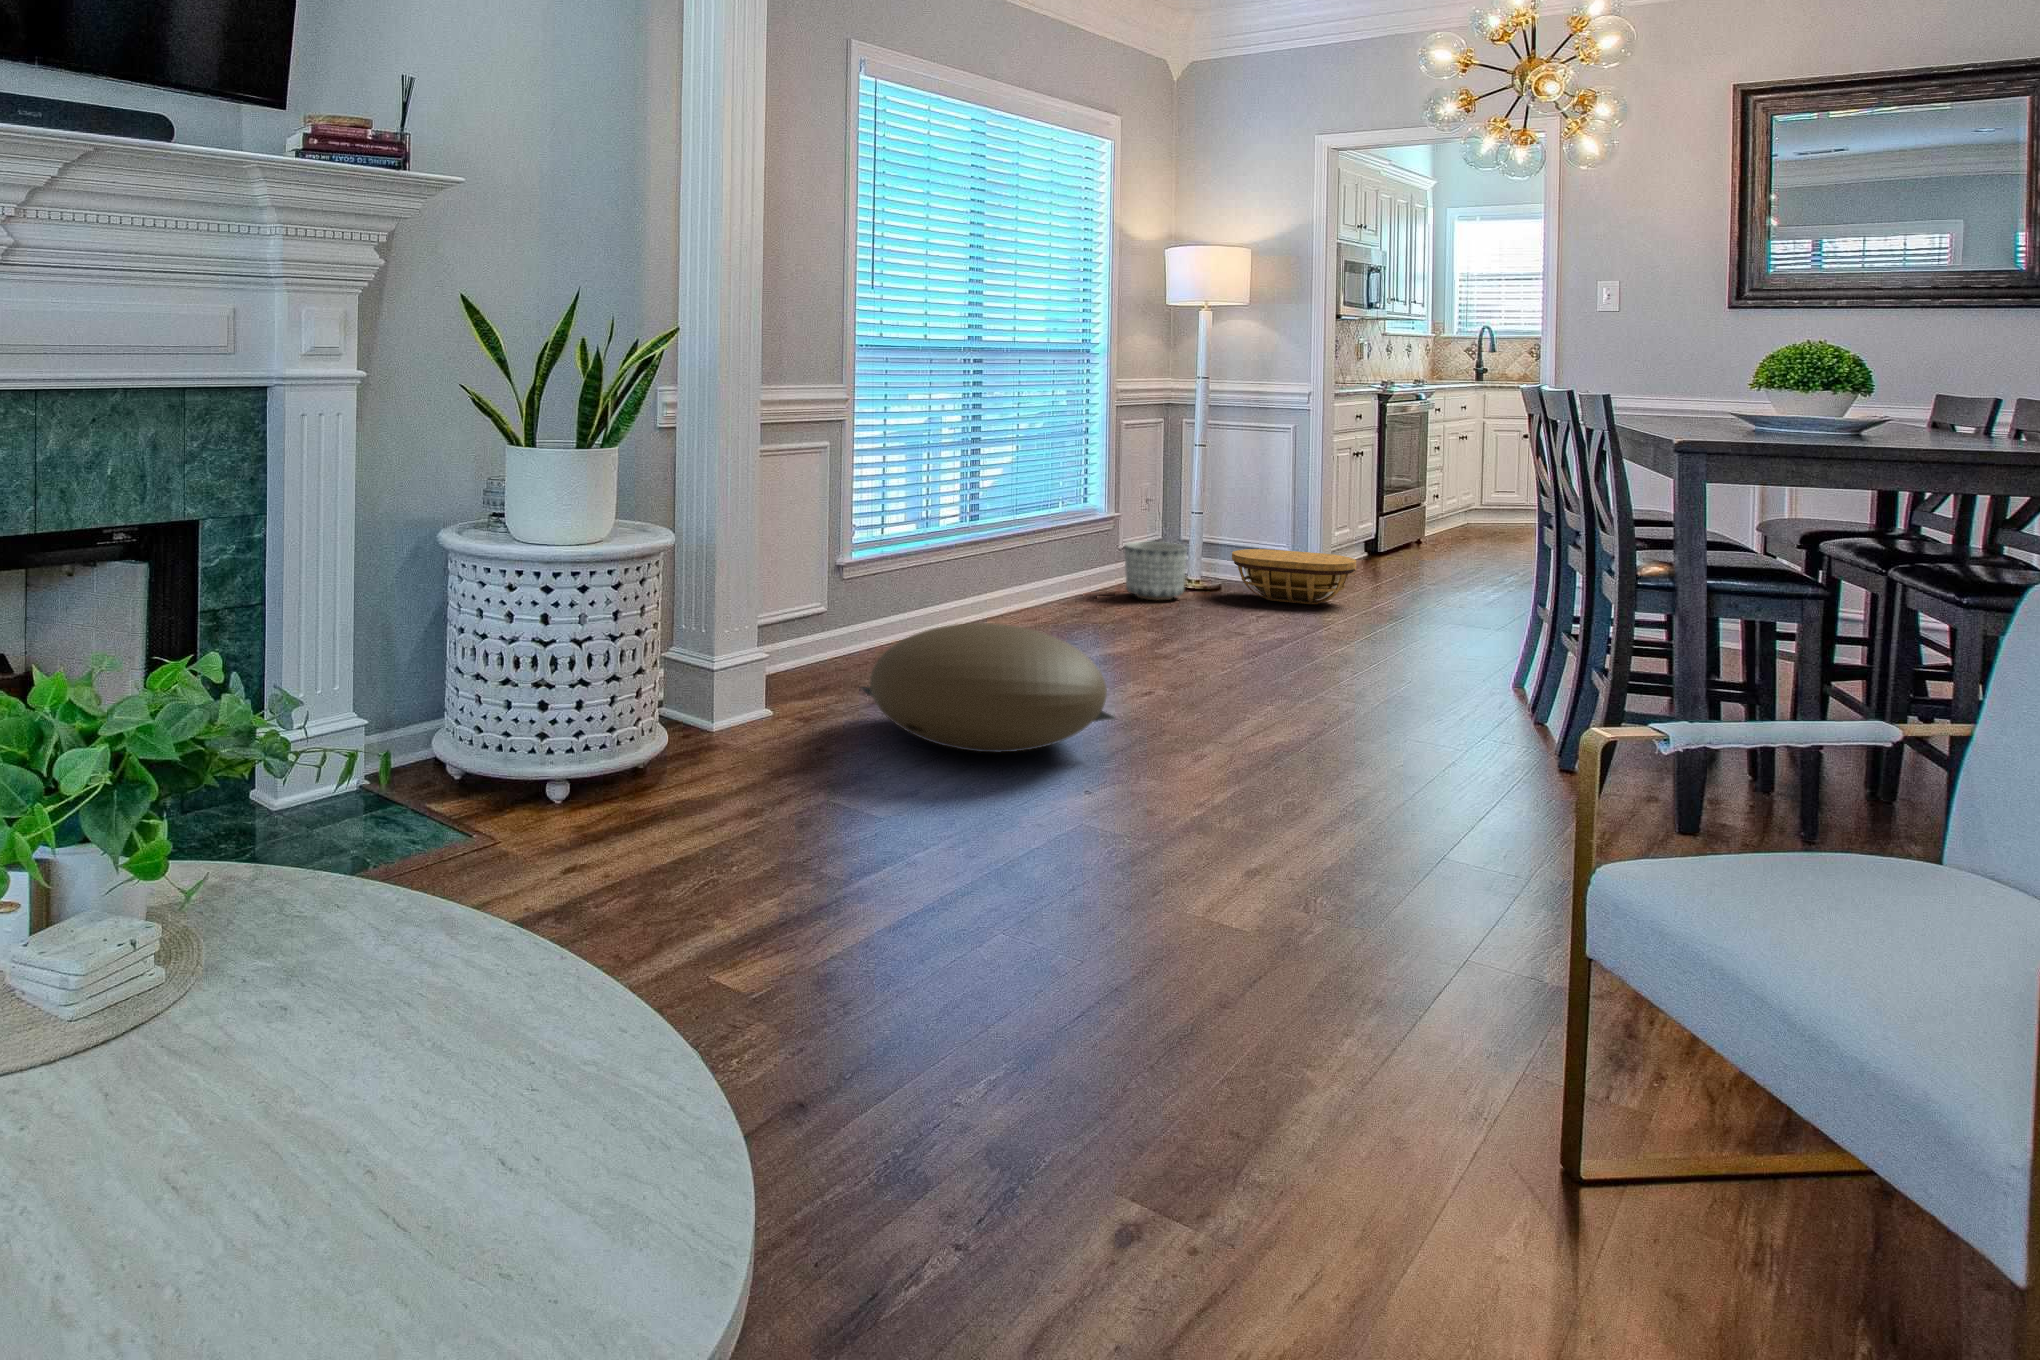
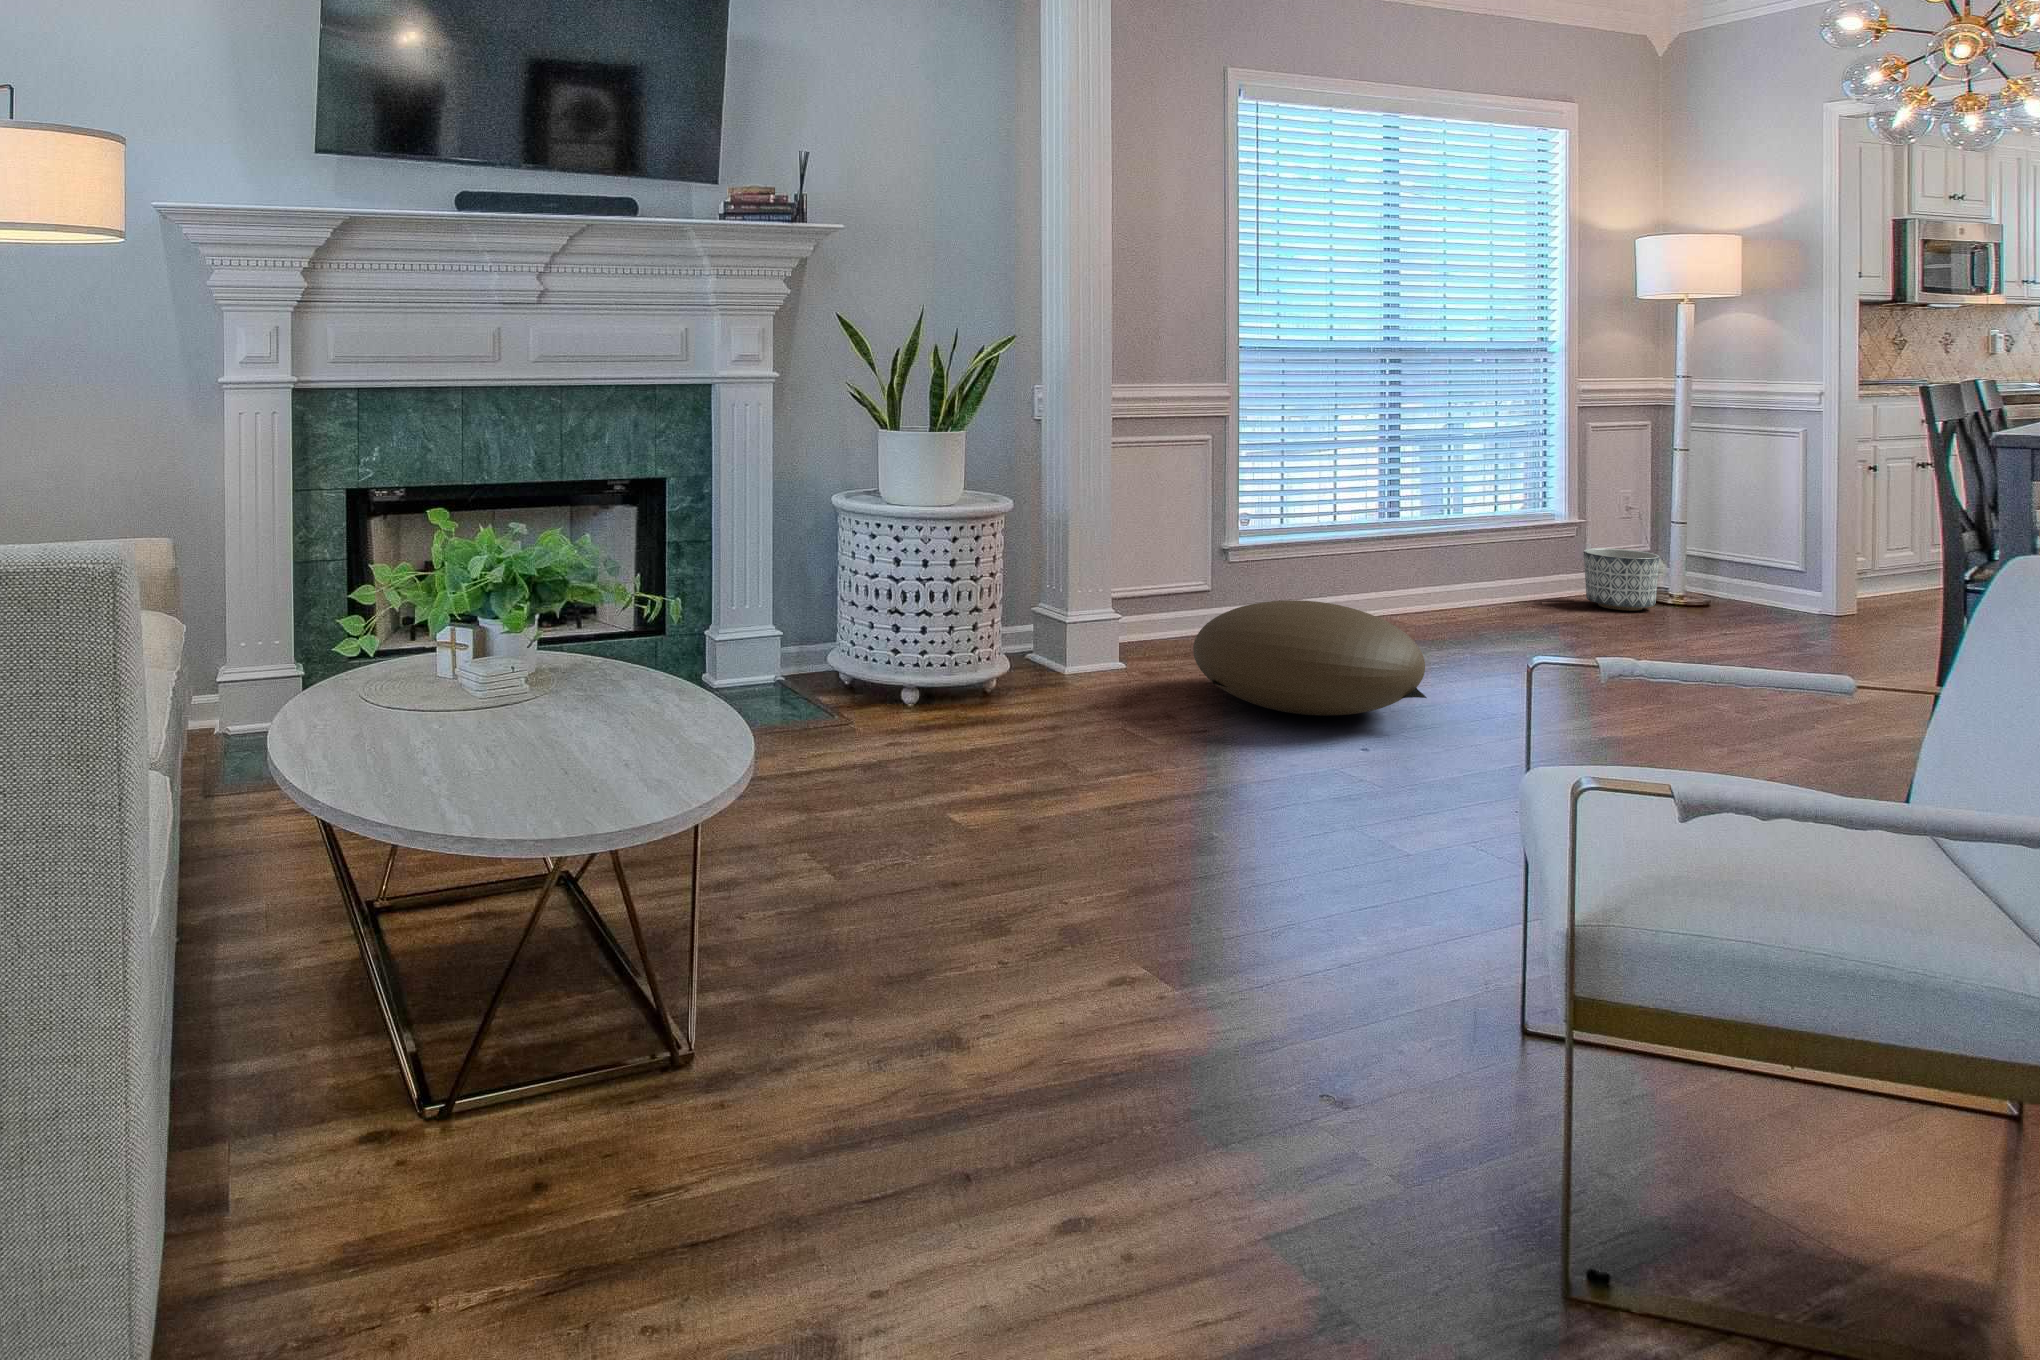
basket: present [1232,549,1356,604] -> none [1720,564,1883,629]

